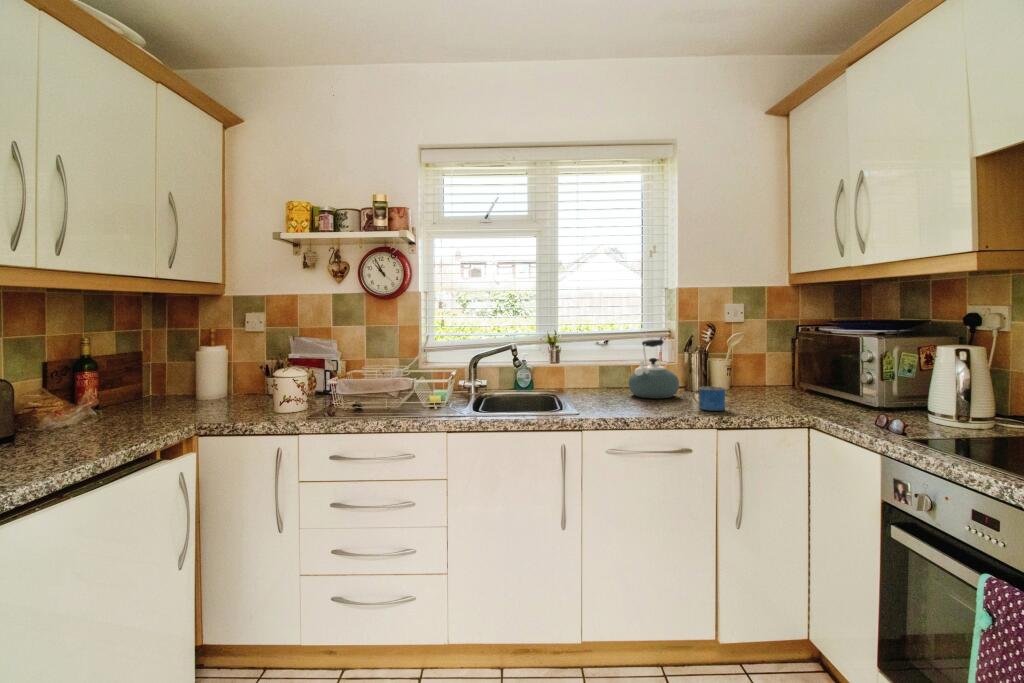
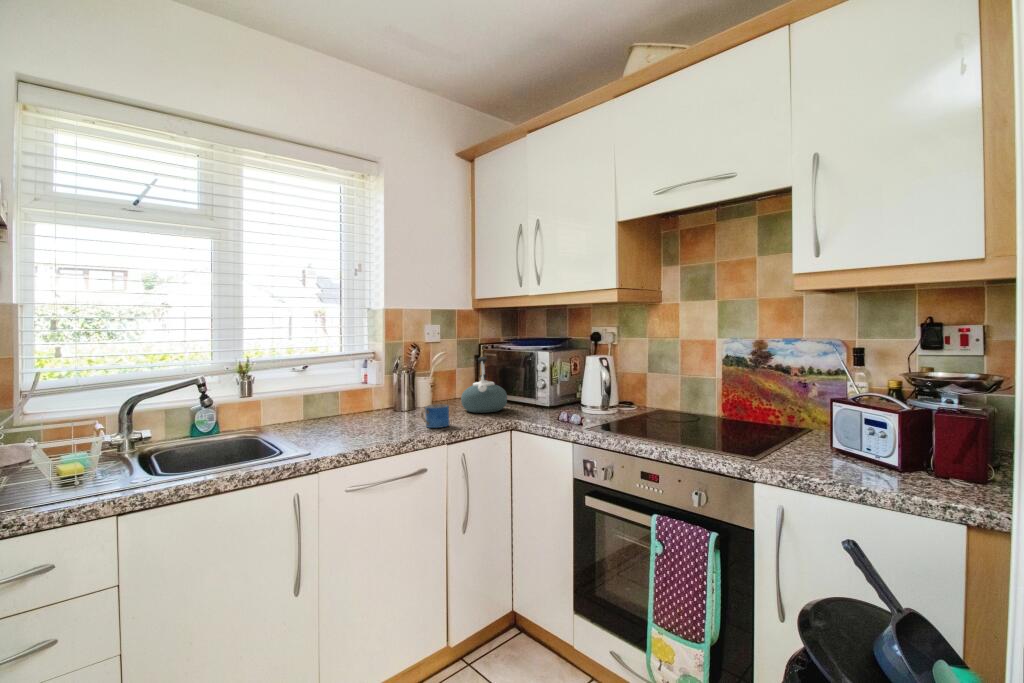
kettle: present [629,340,679,398] -> present [461,357,507,413]

